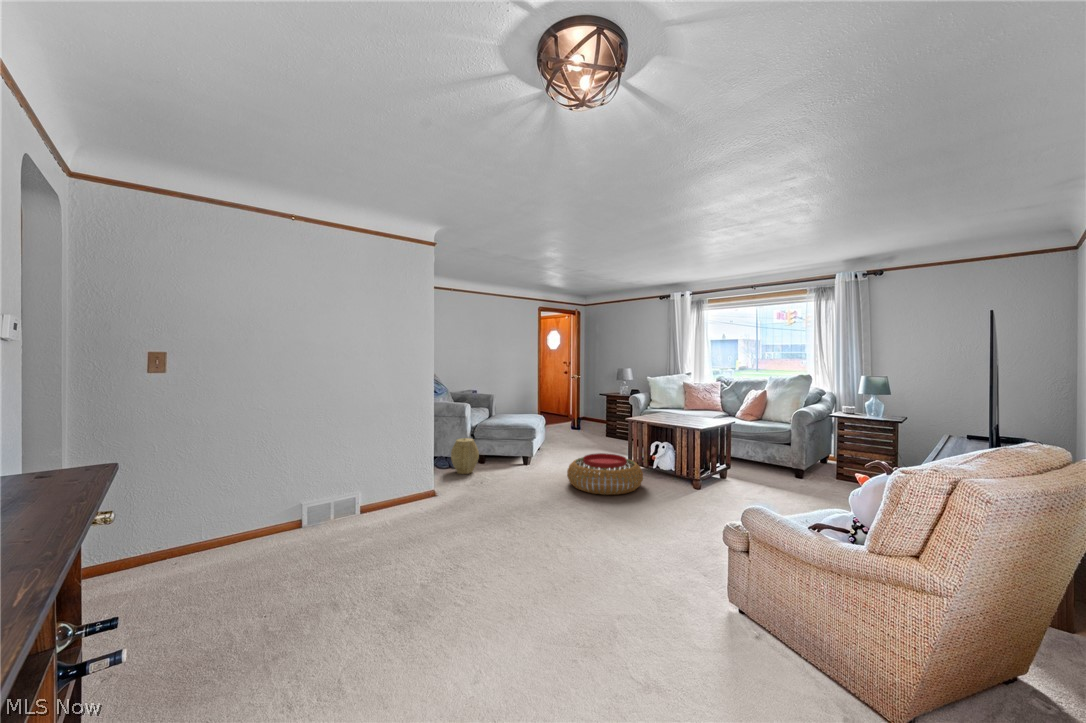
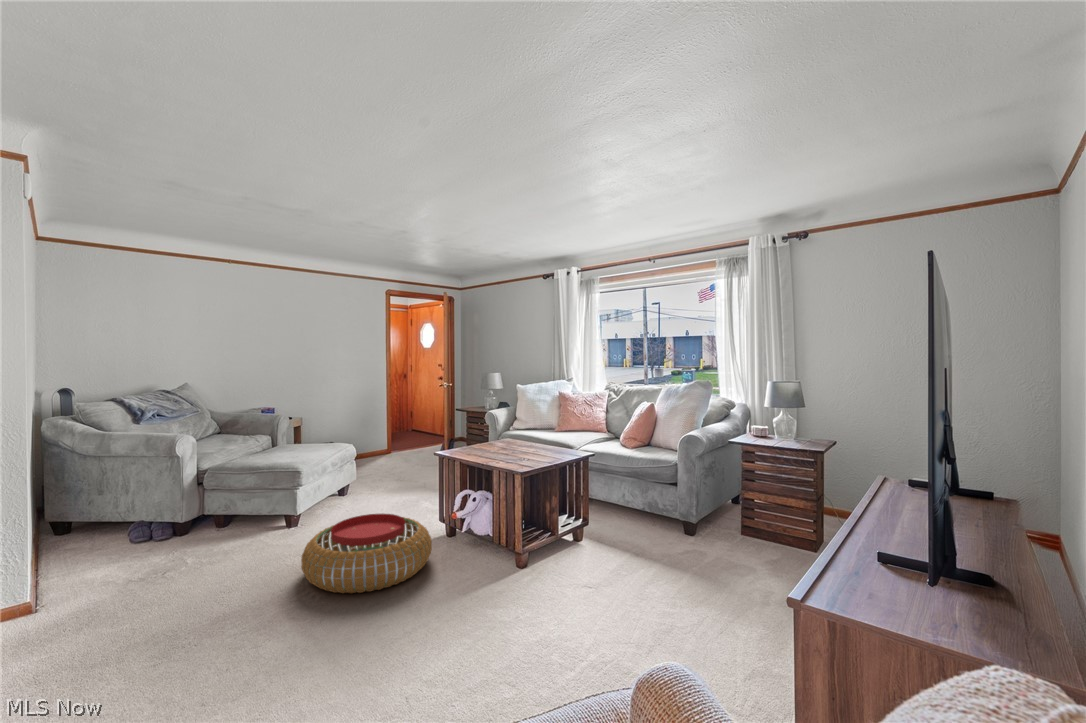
woven basket: present [451,438,479,474] -> none [132,494,189,555]

